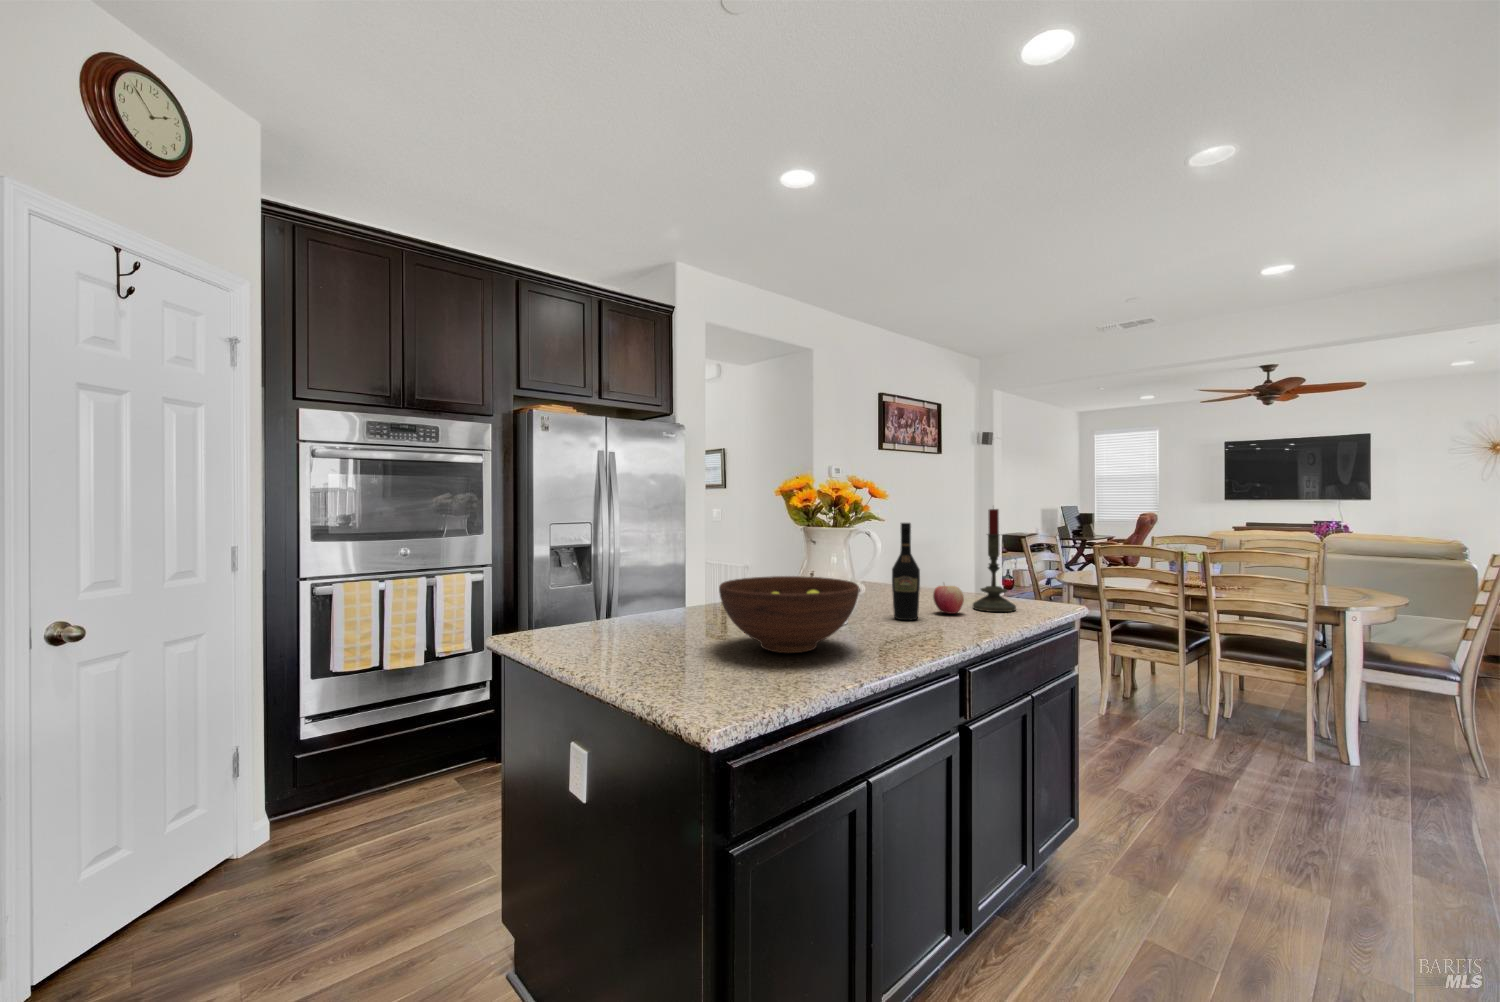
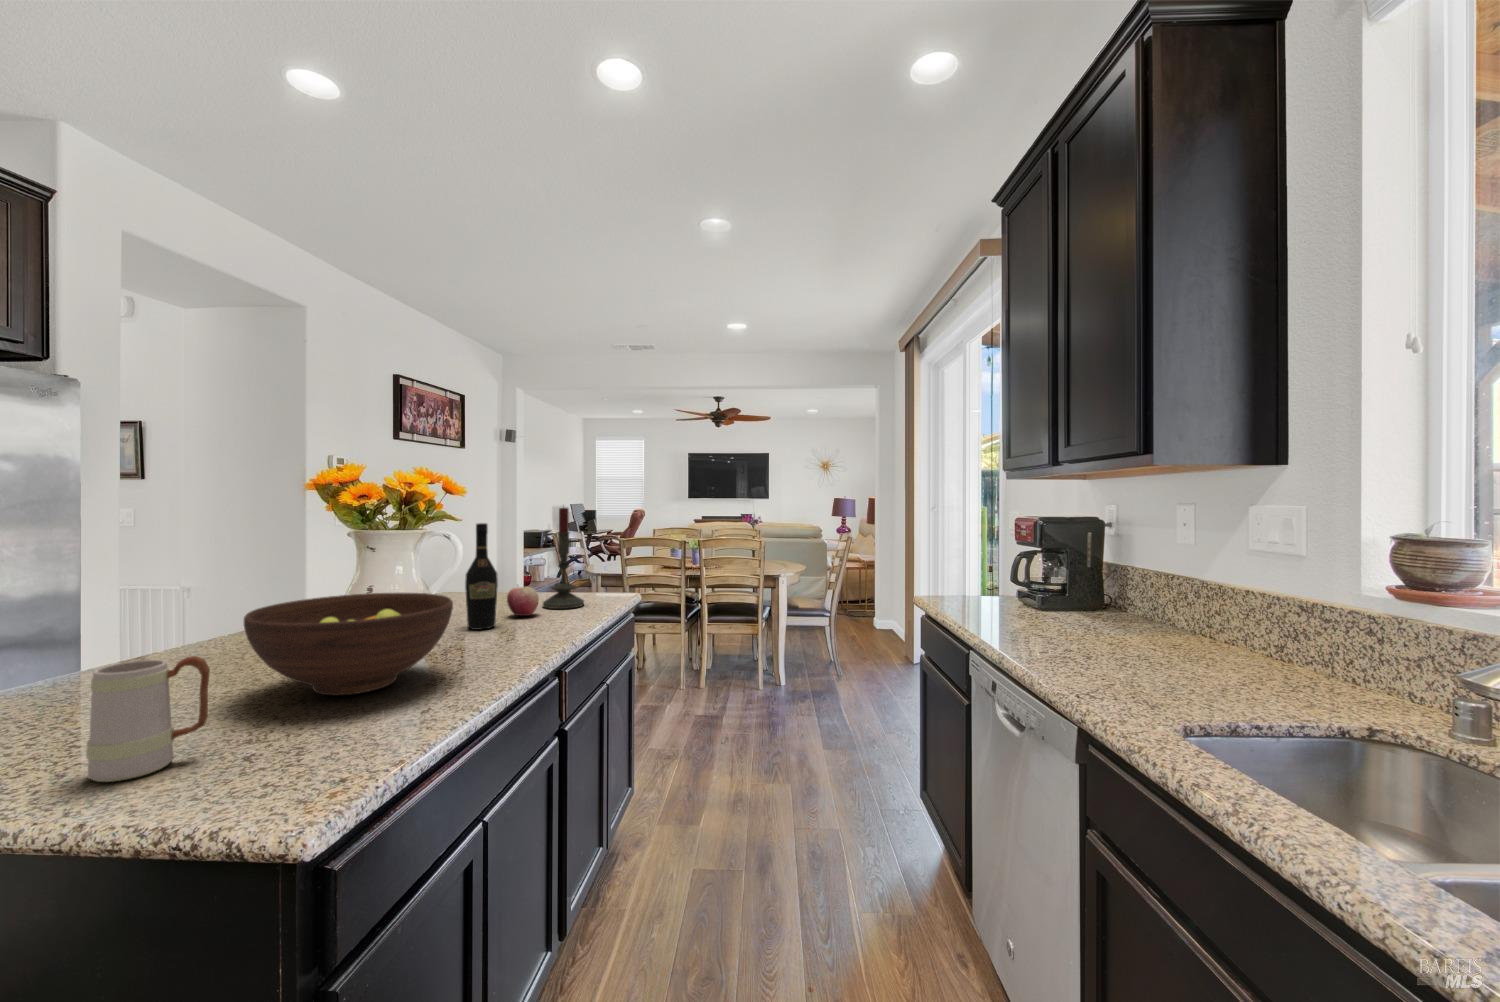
mug: none [631,604,689,677] -> present [86,656,210,782]

